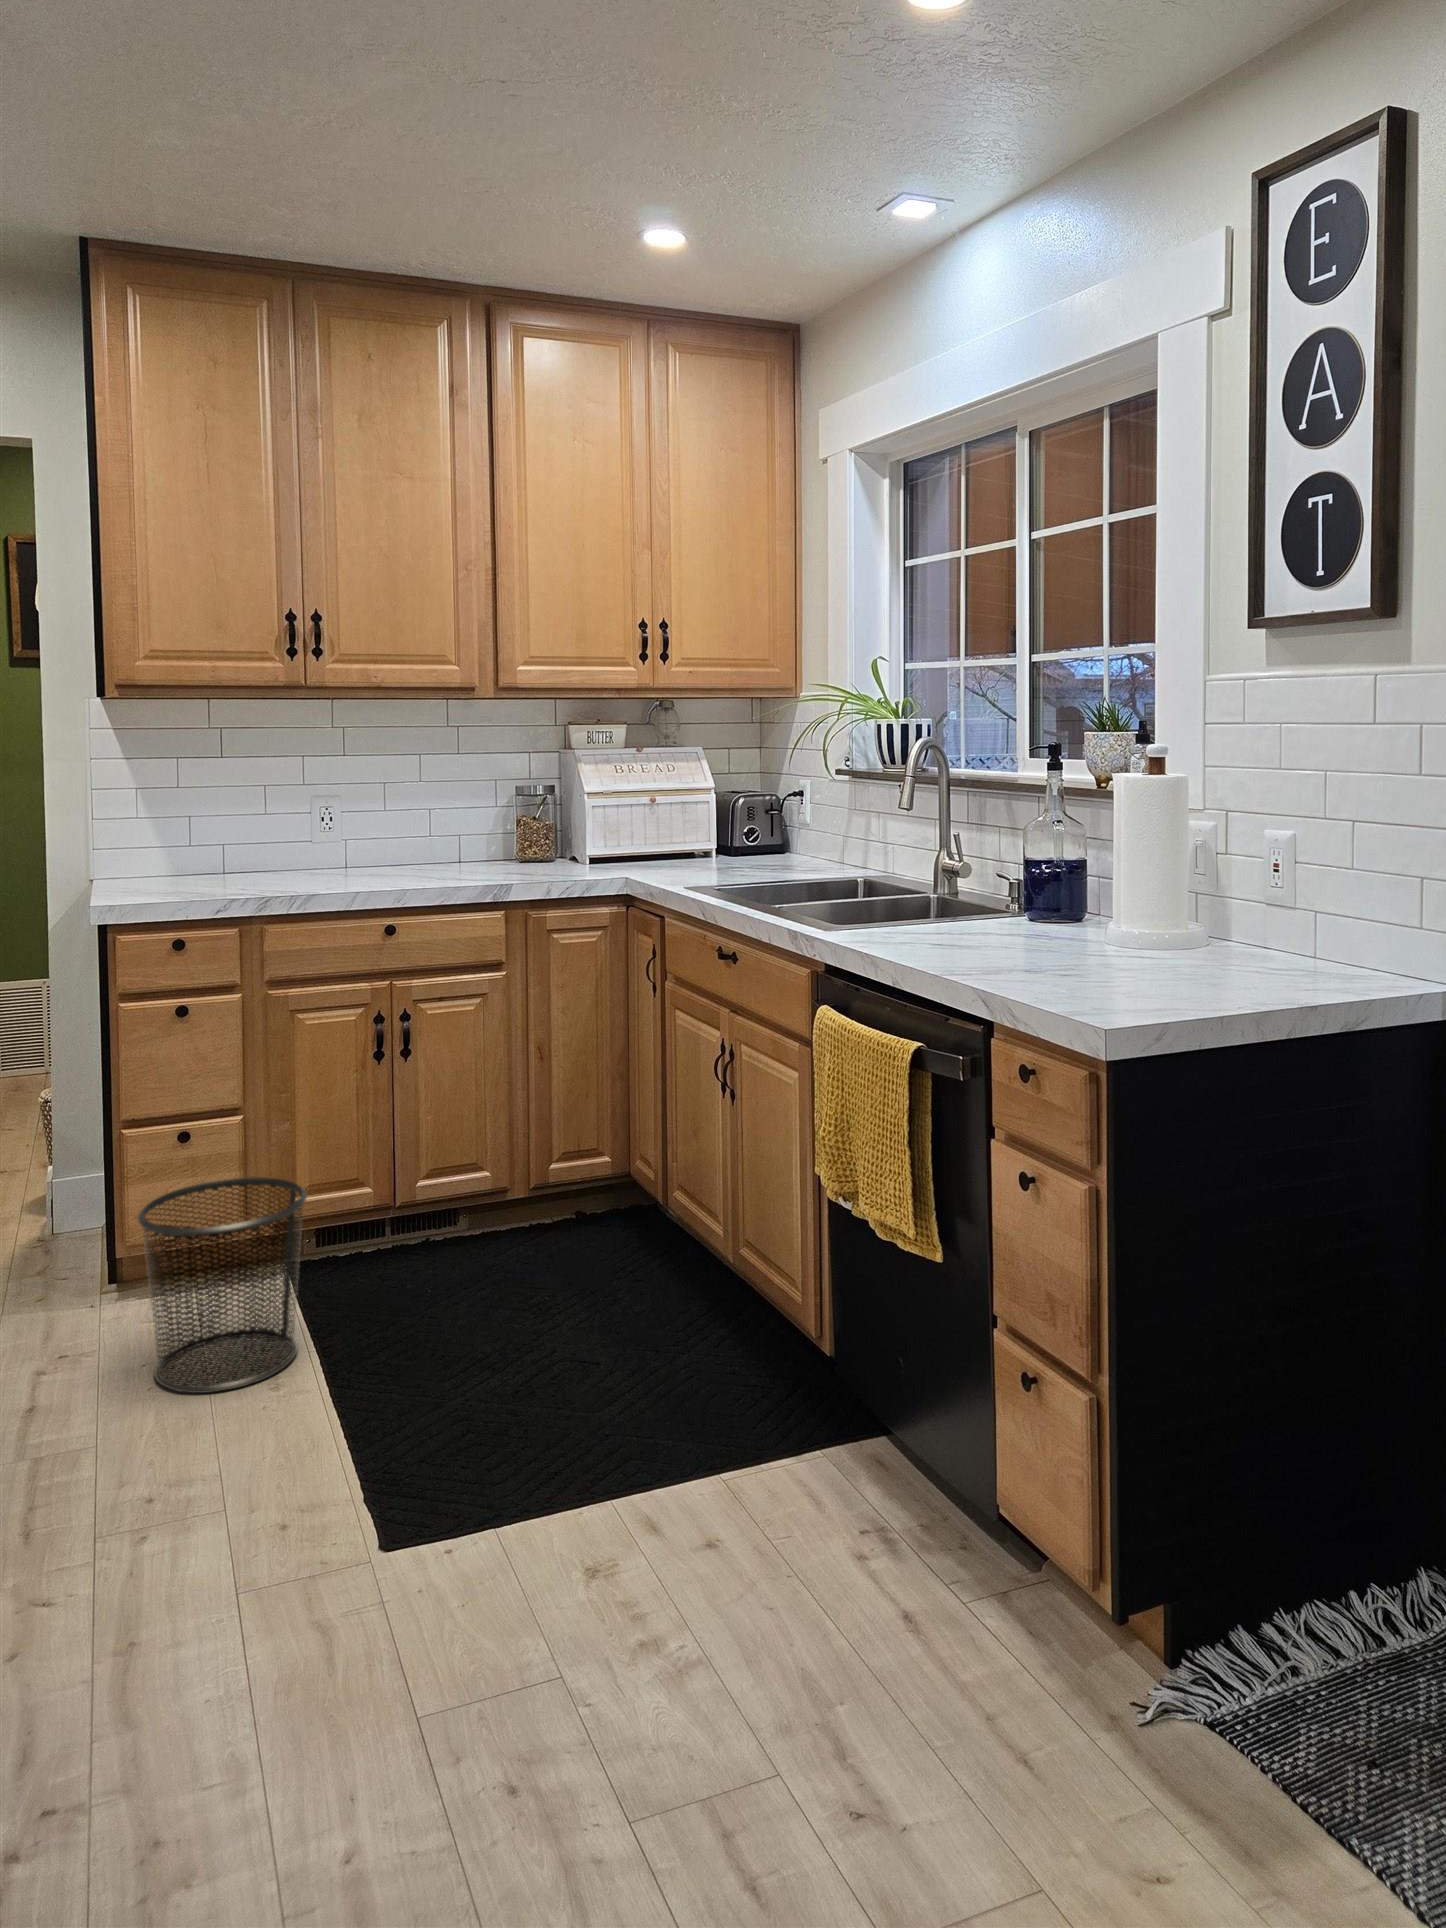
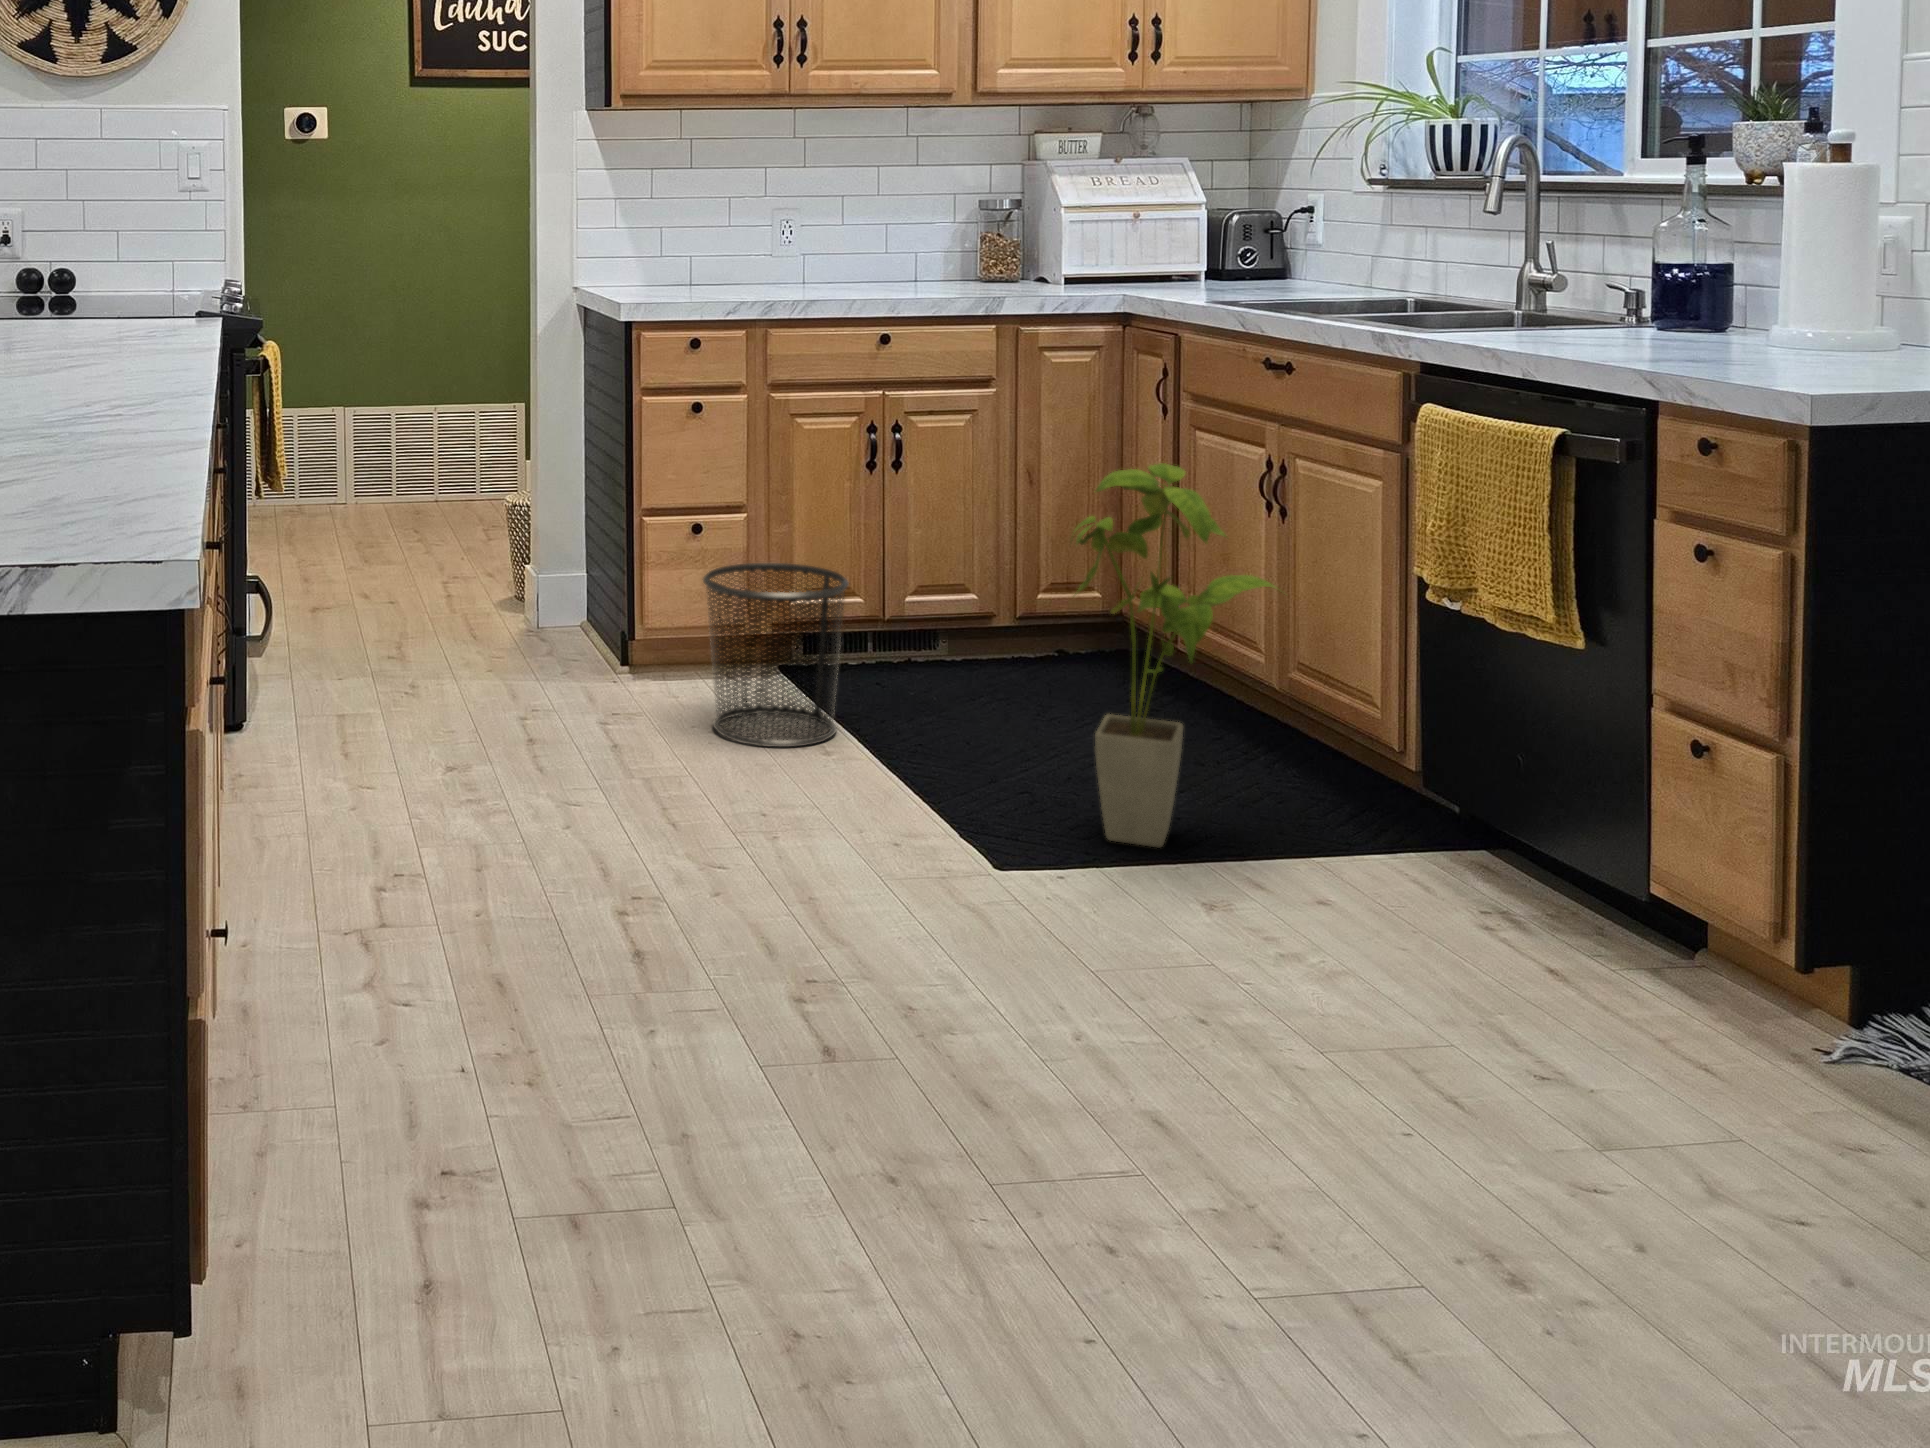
house plant: none [468,1087,691,1497] -> present [1072,463,1278,847]

